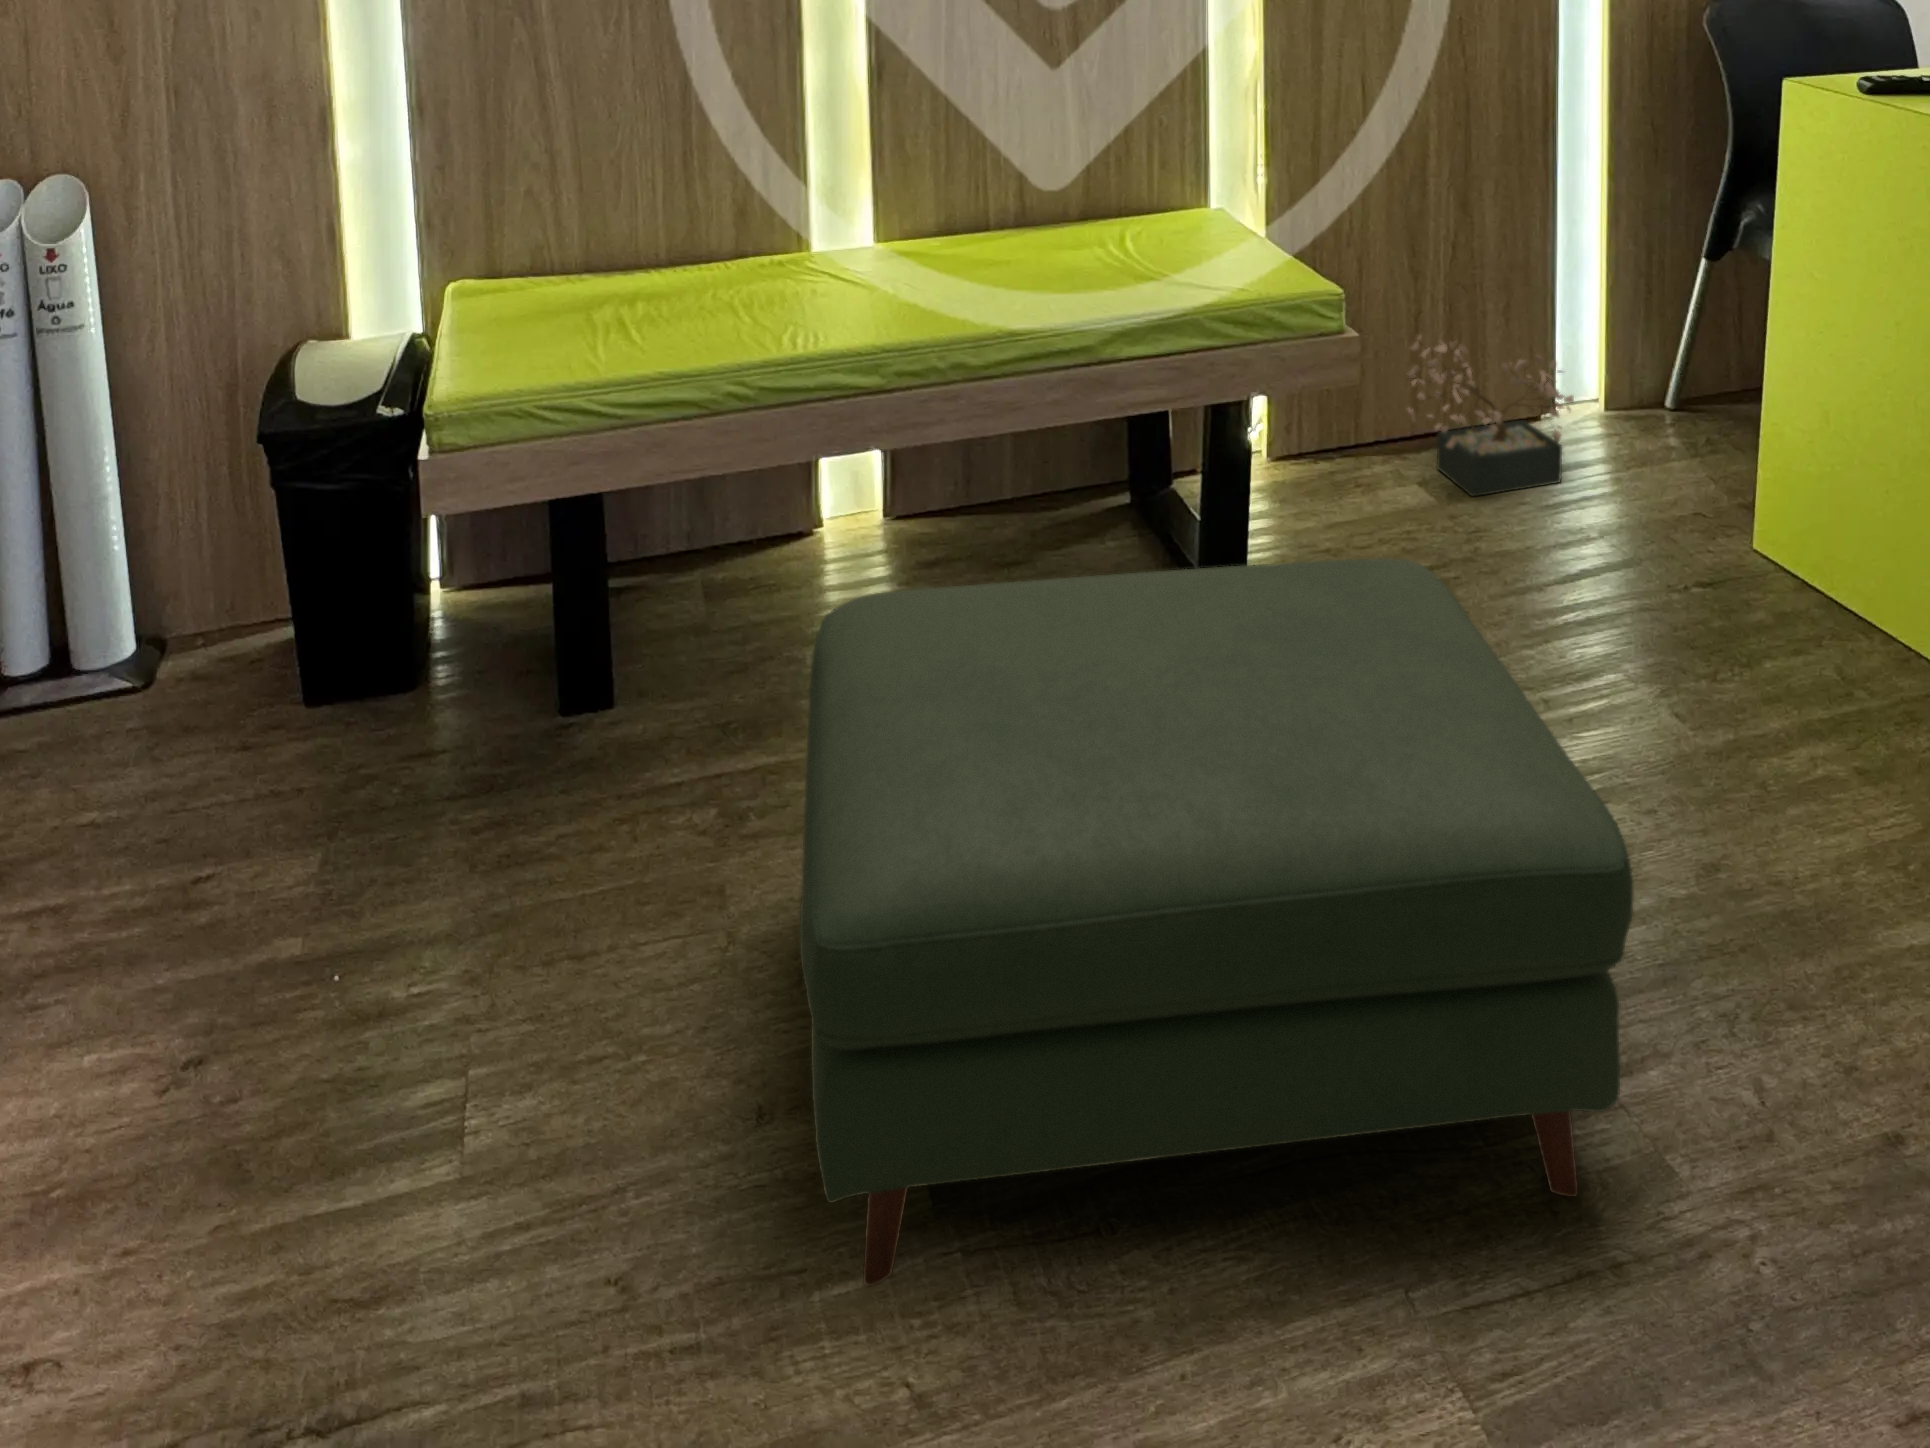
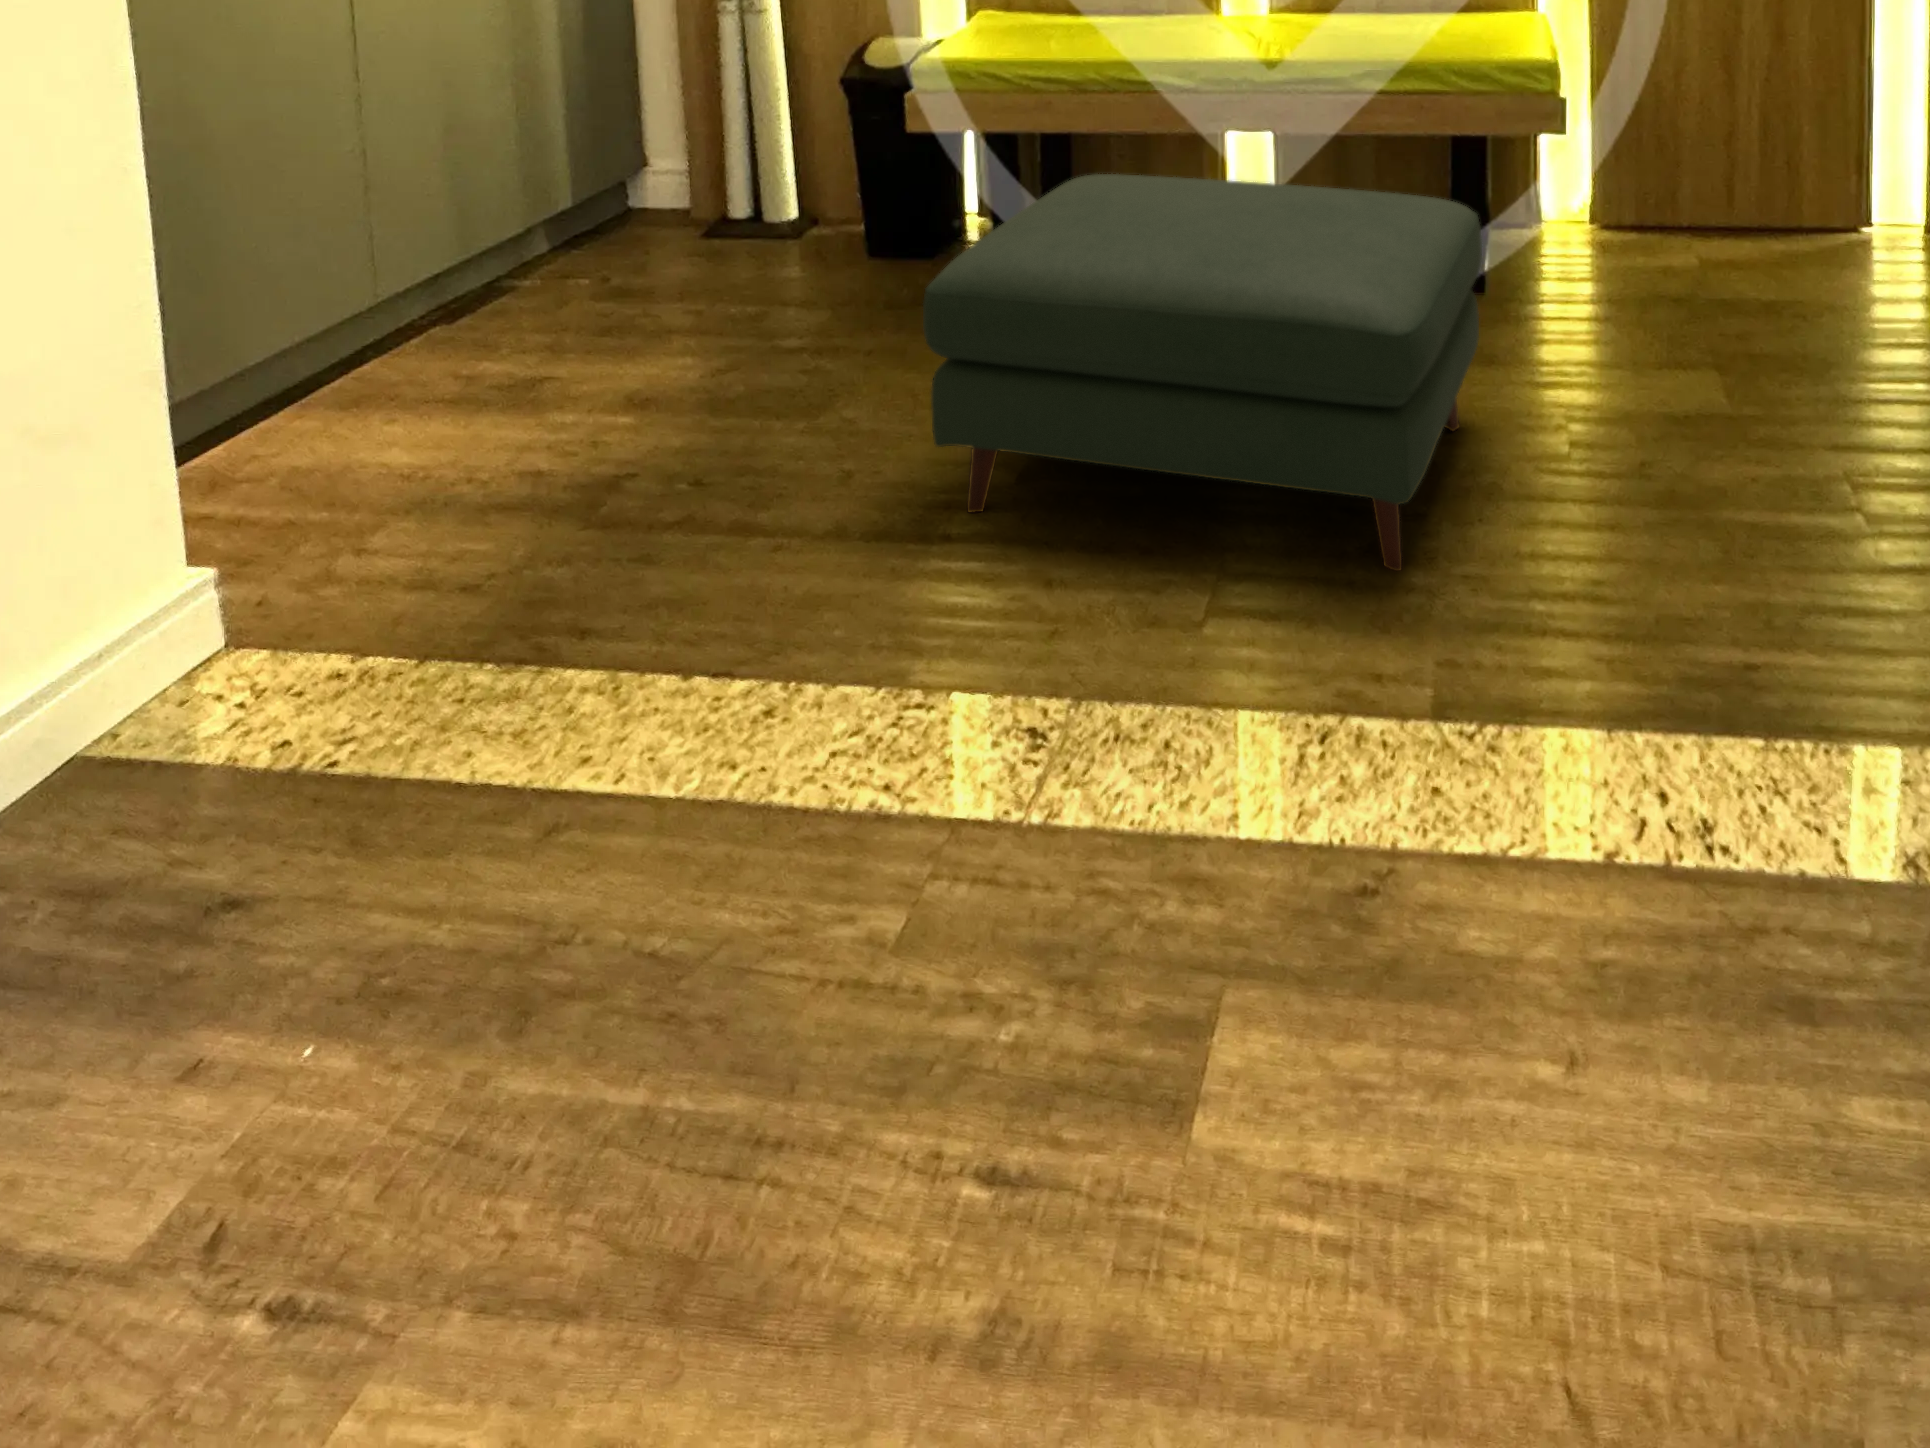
decorative plant: present [1408,336,1574,496] -> none [1697,130,1858,268]

